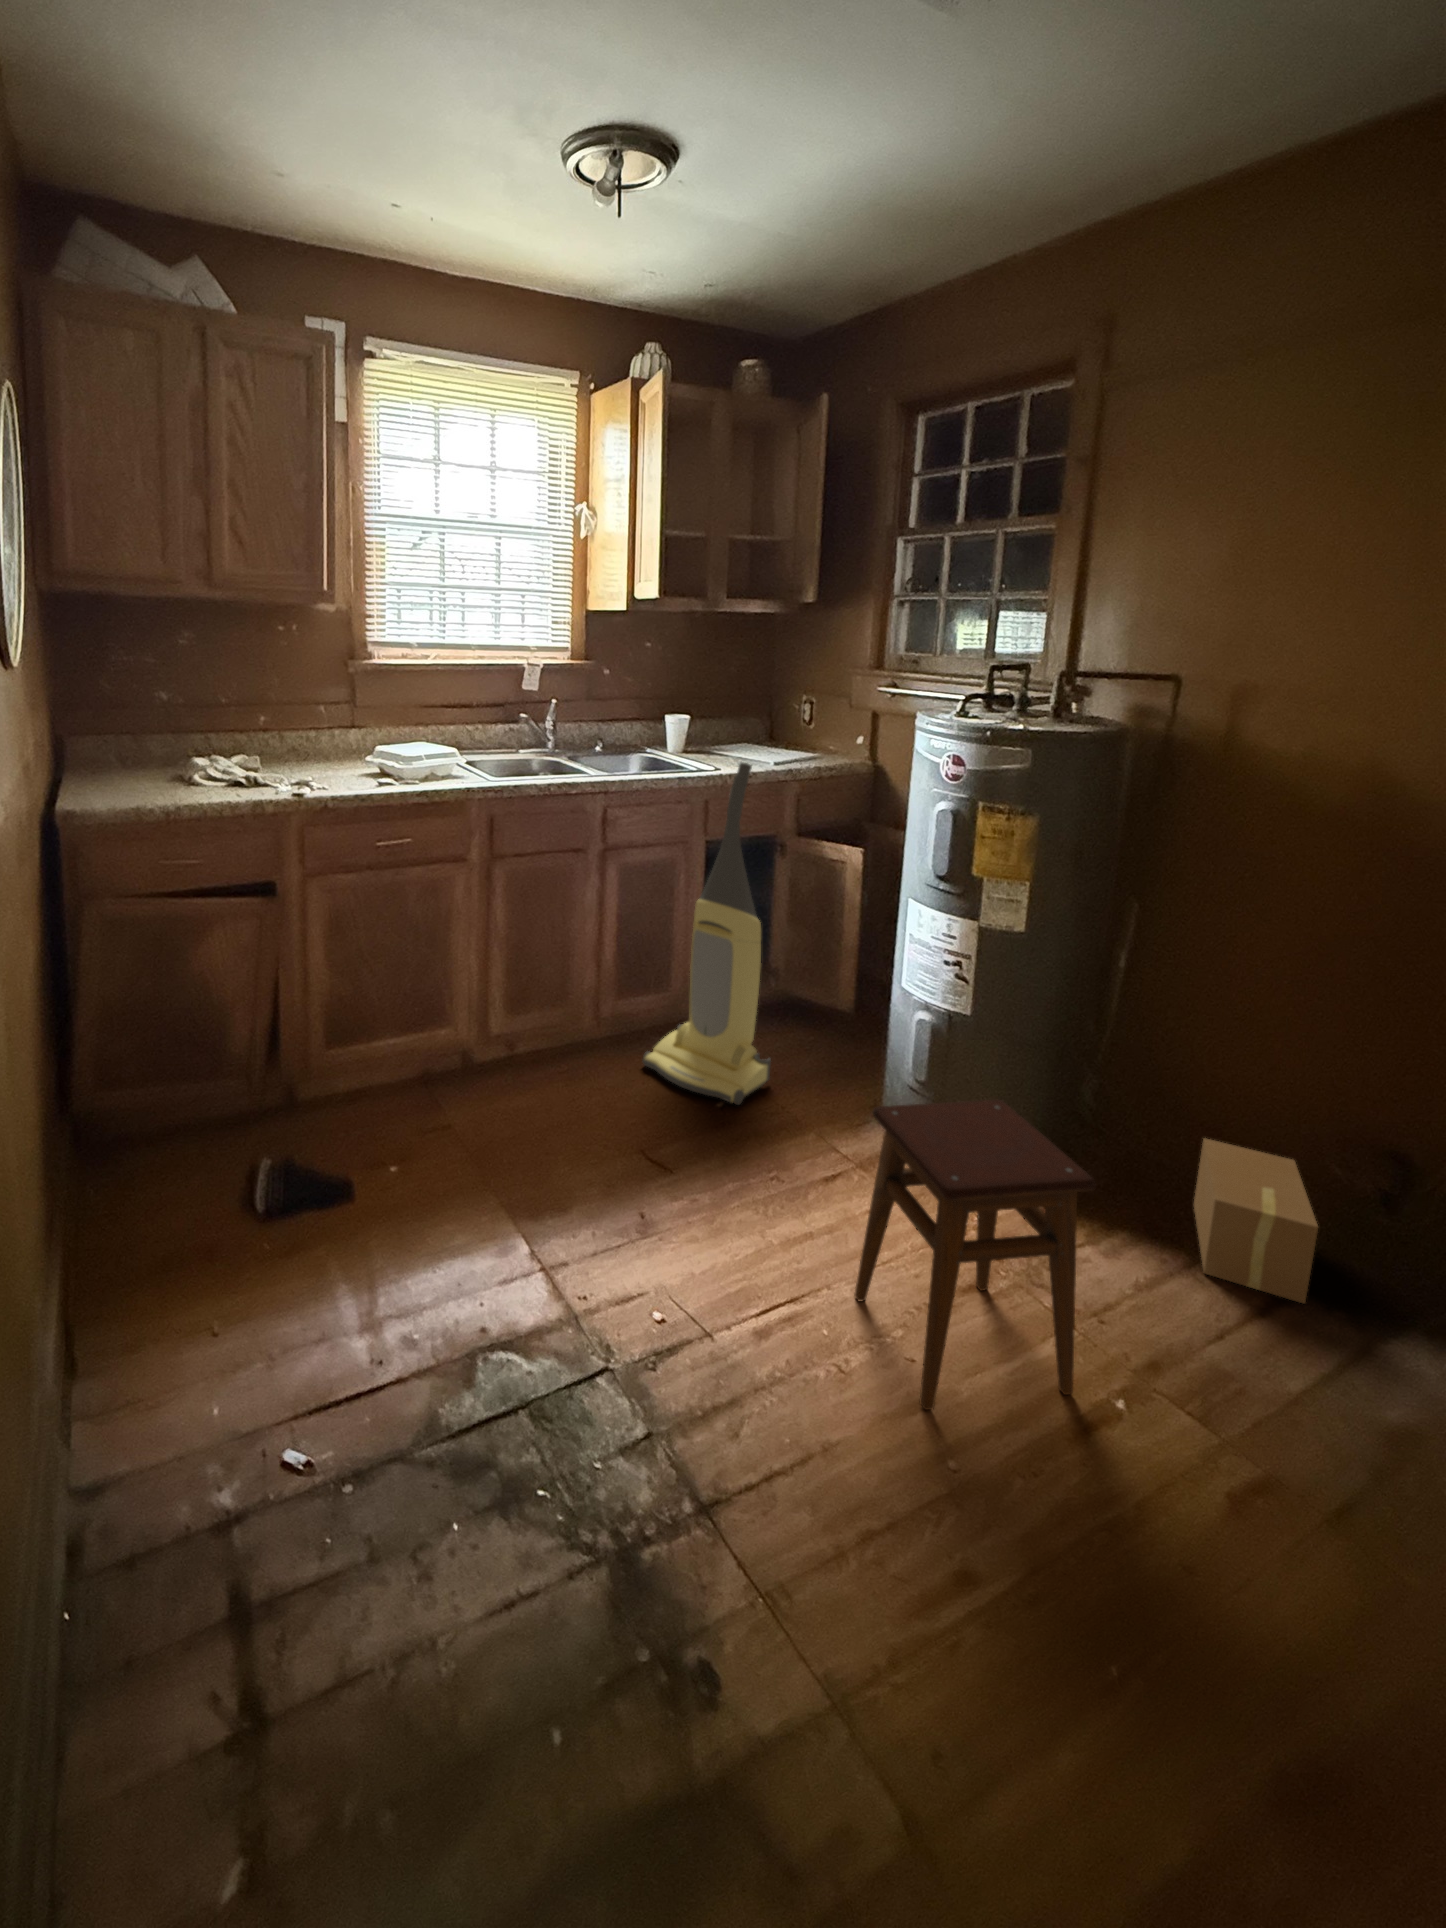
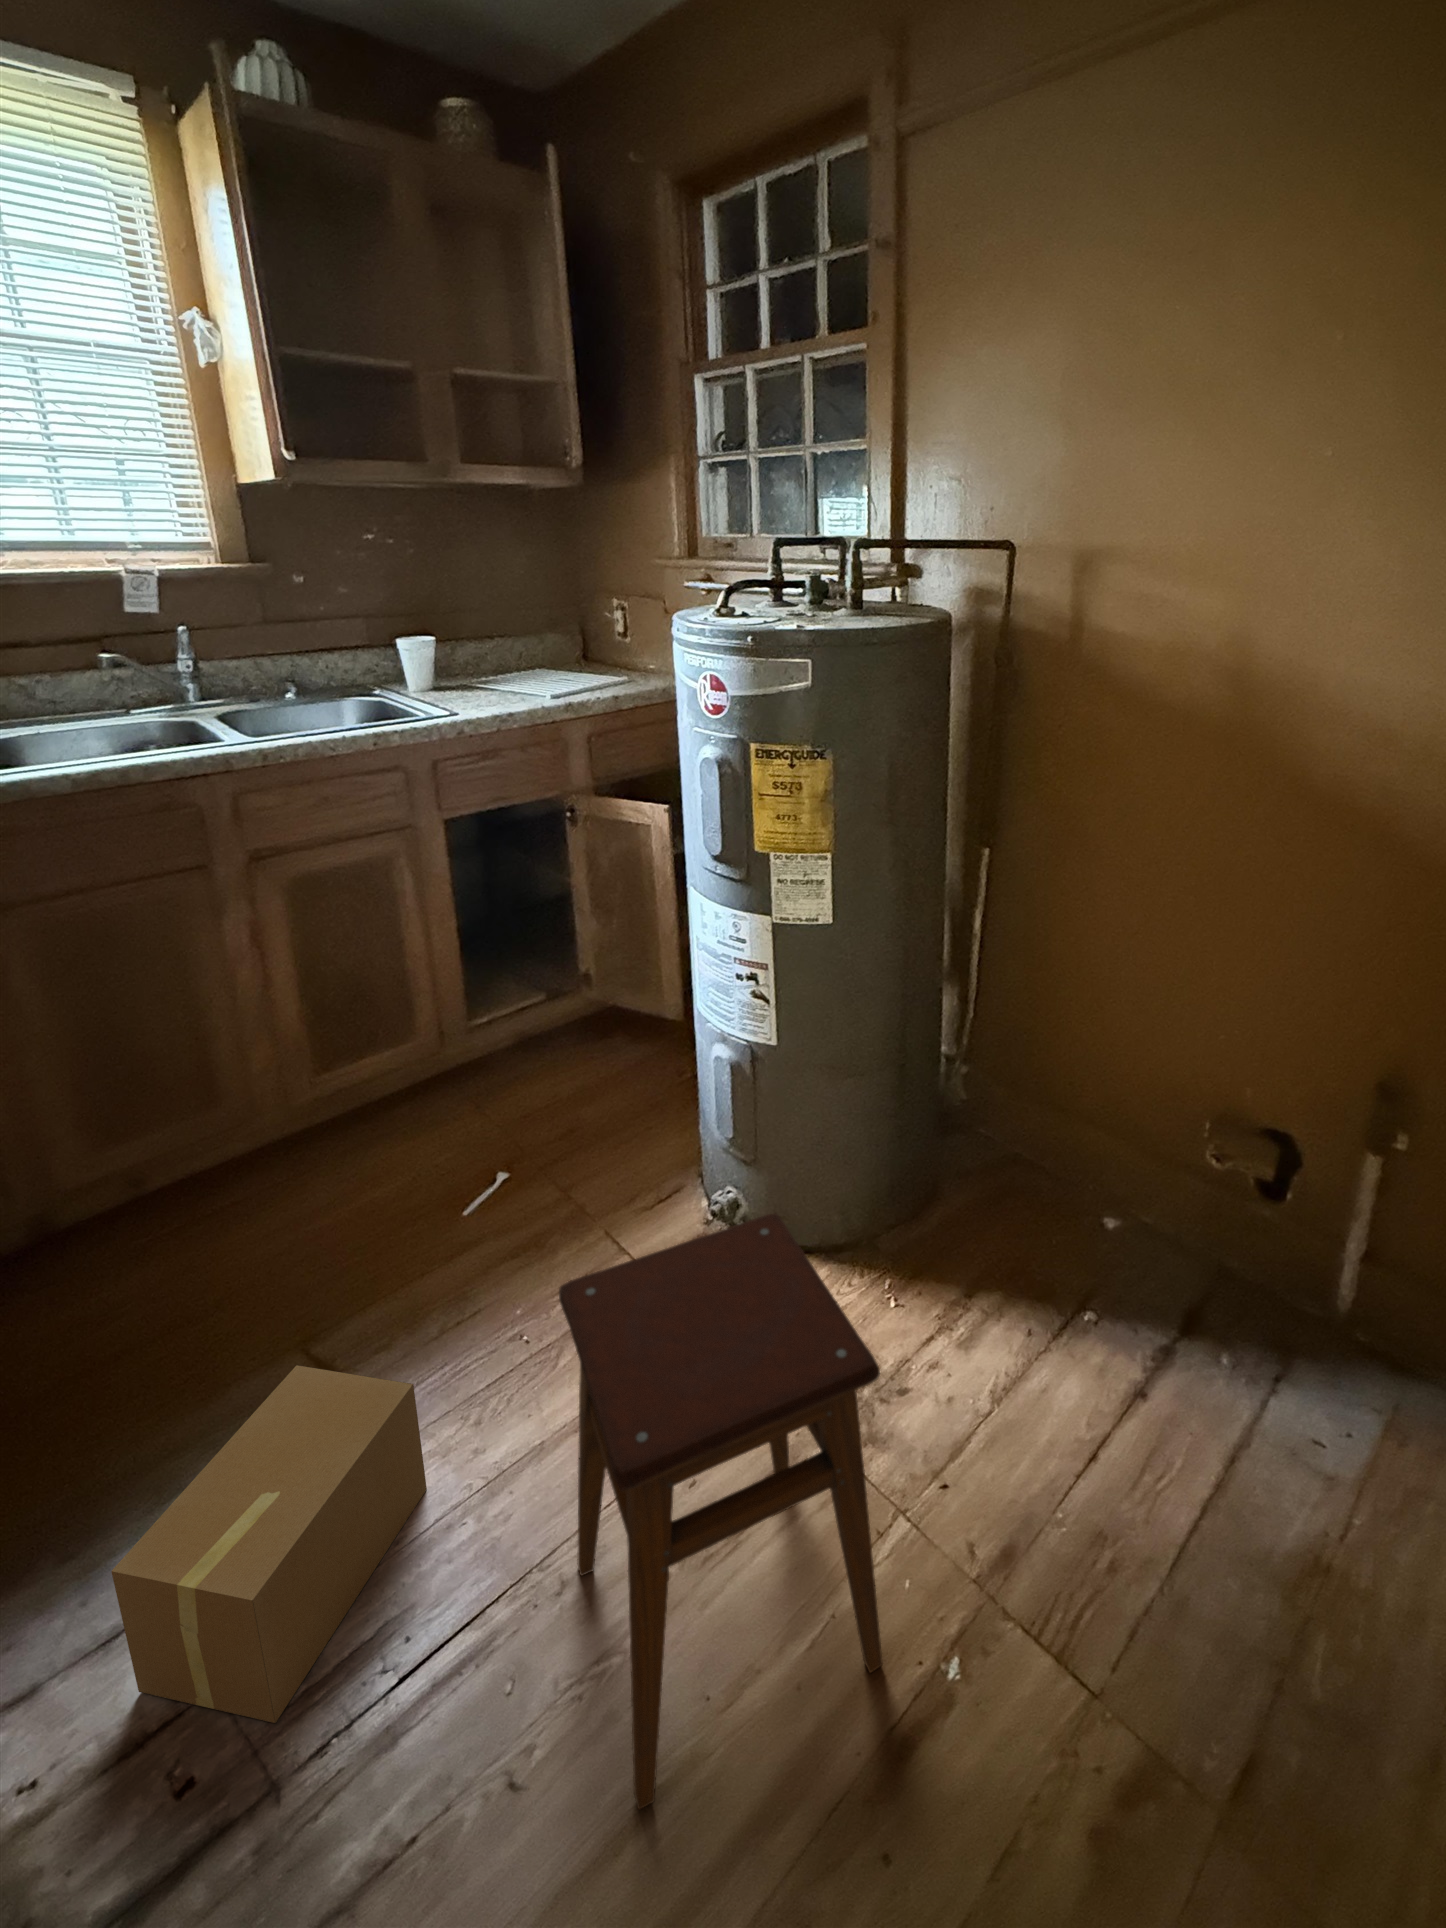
vacuum cleaner: present [642,763,771,1105] -> none [354,705,548,1214]
cardboard box: present [1194,1138,1318,1303] -> present [111,1365,427,1723]

